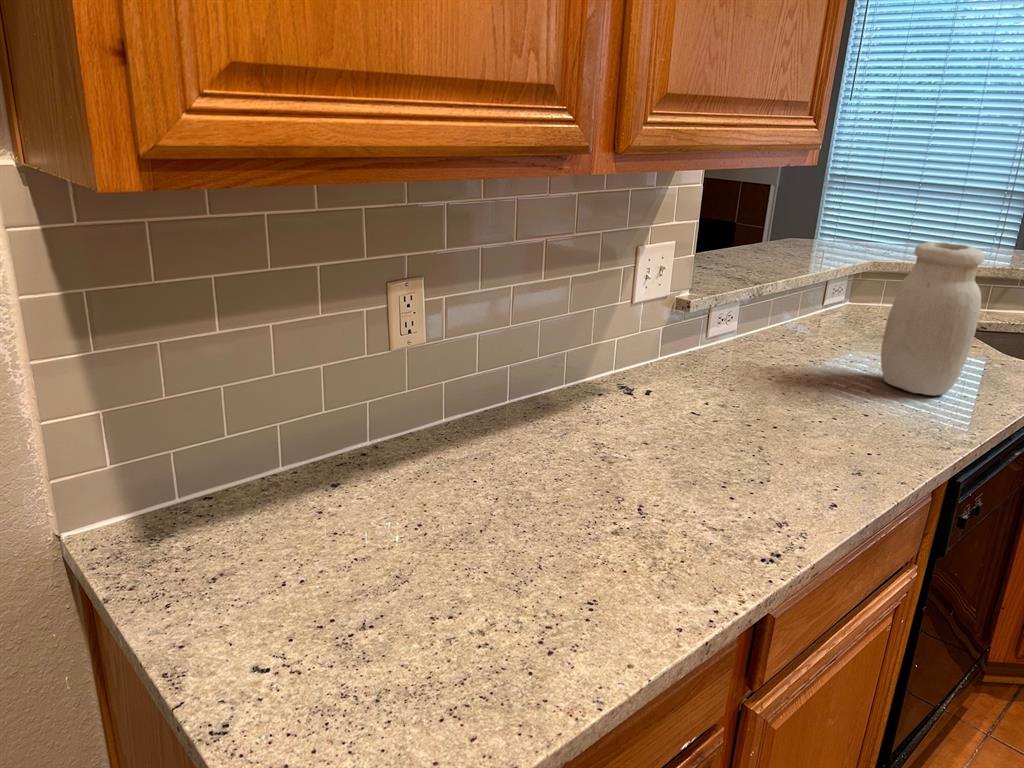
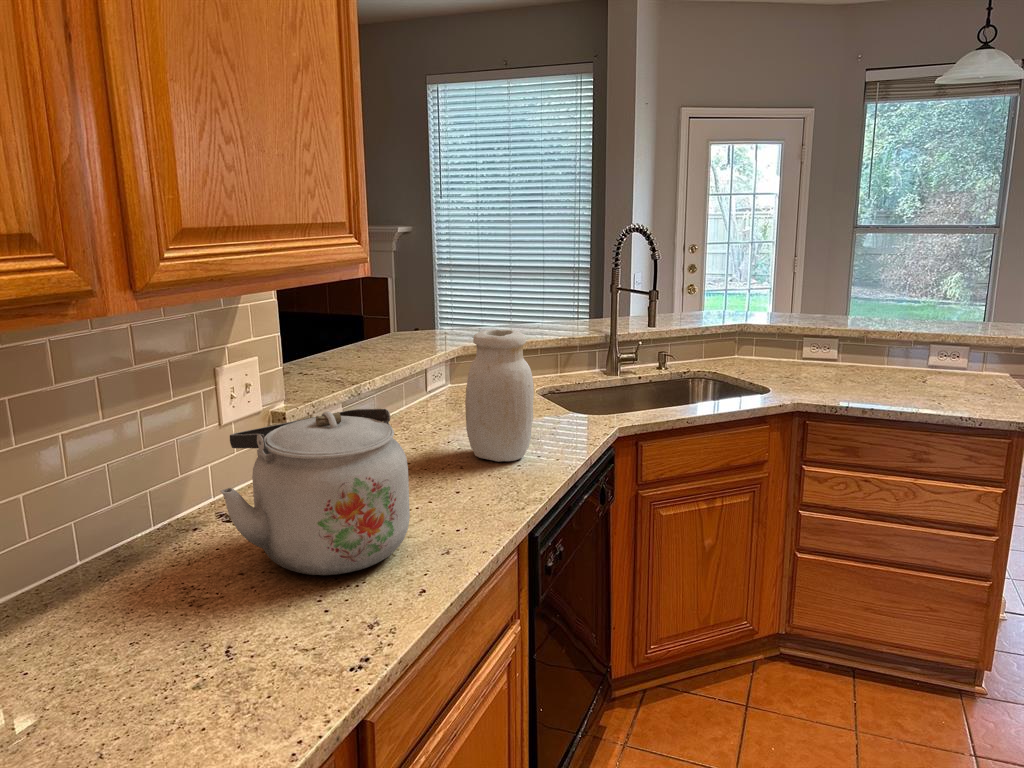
kettle: none [646,301,835,468] -> present [221,409,410,575]

